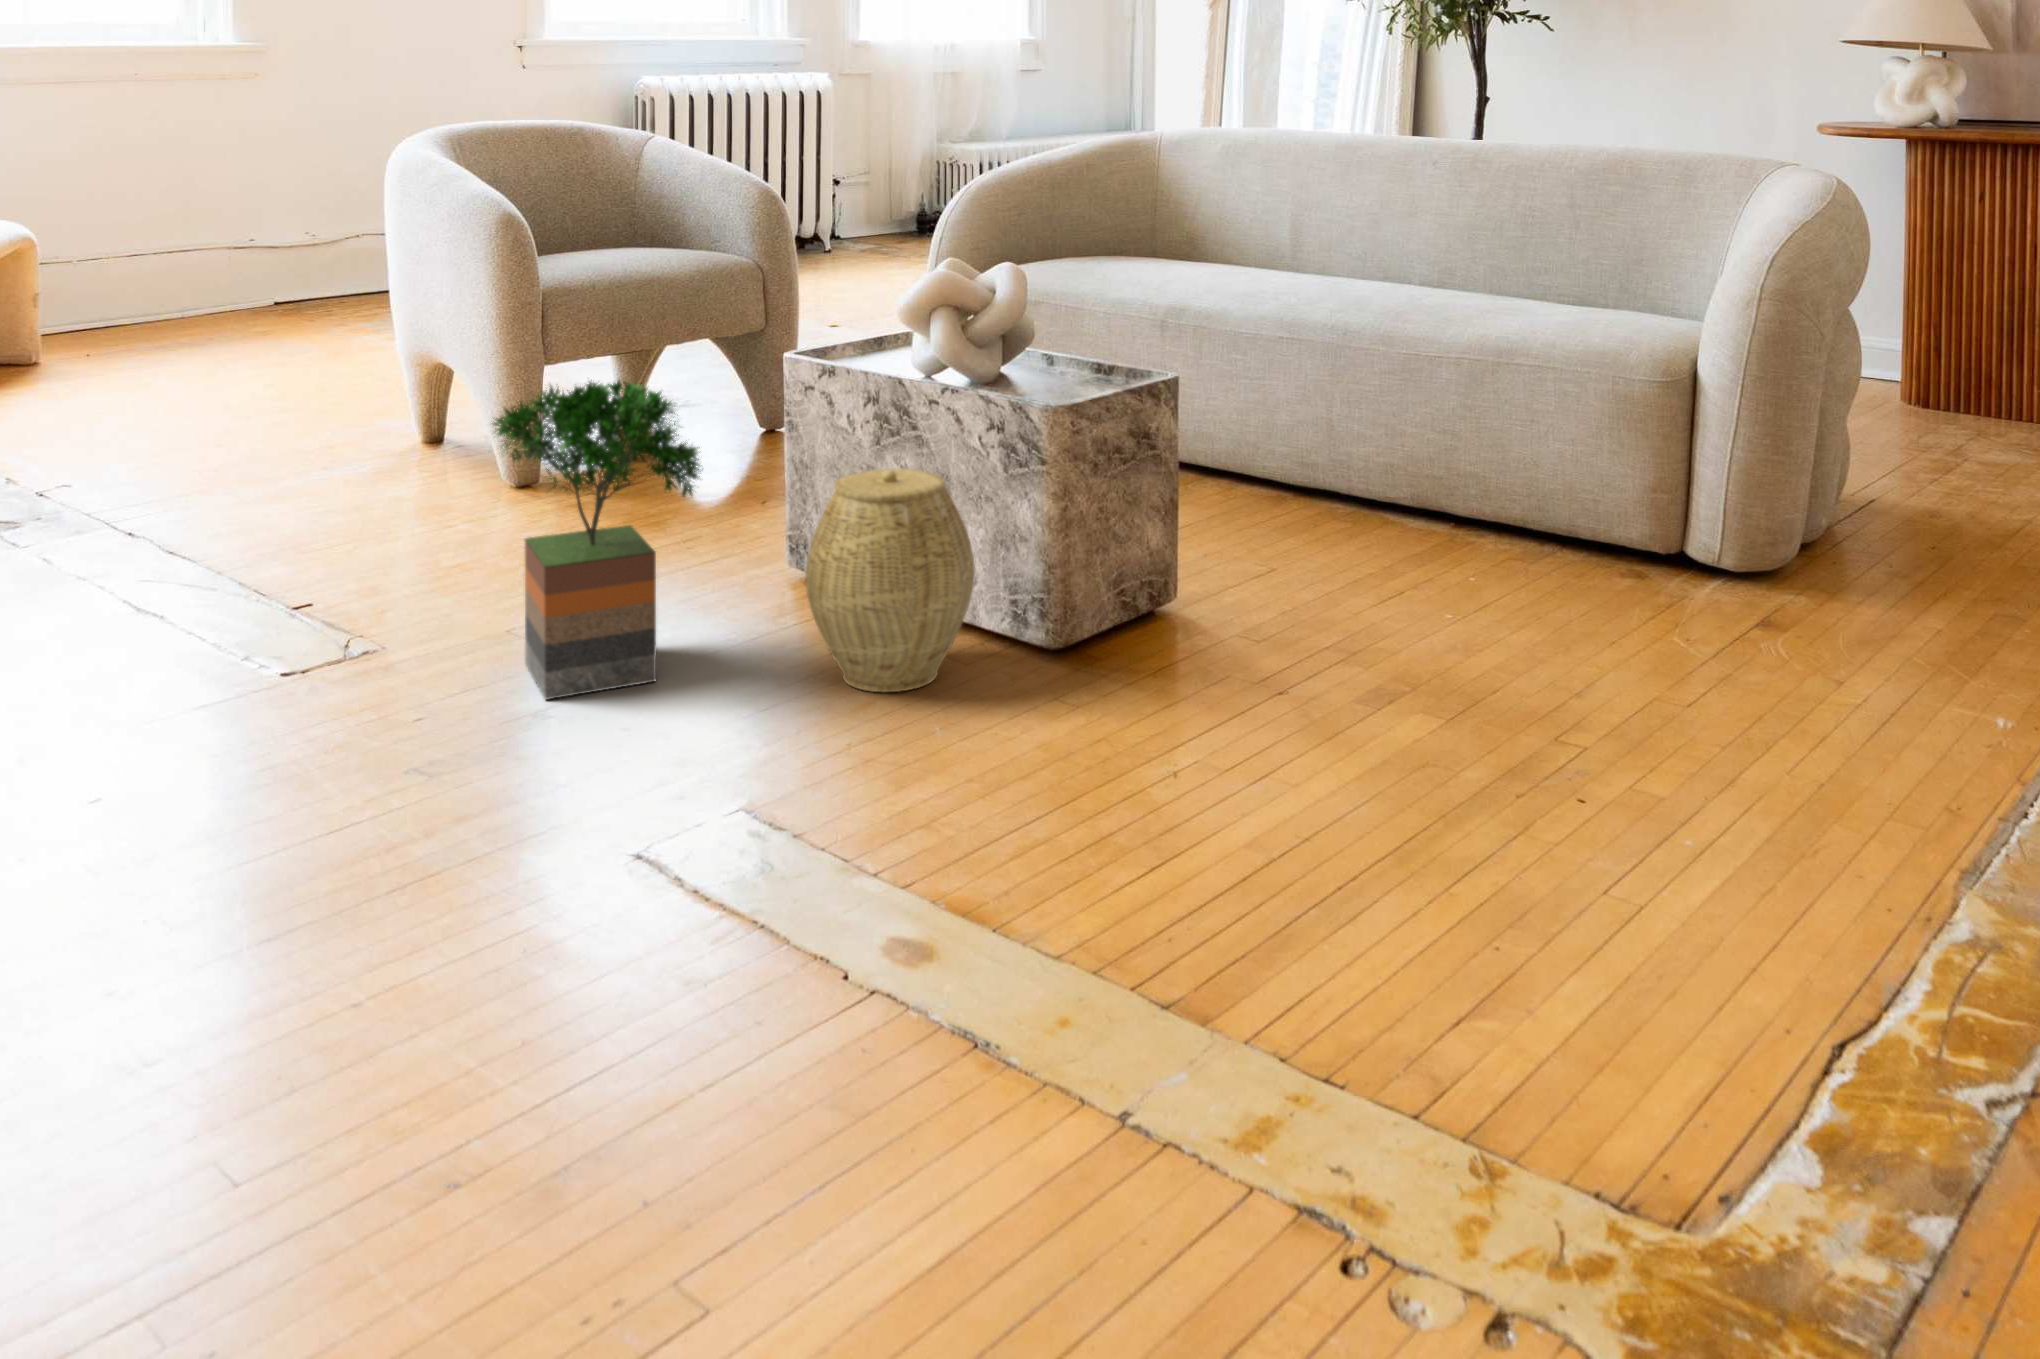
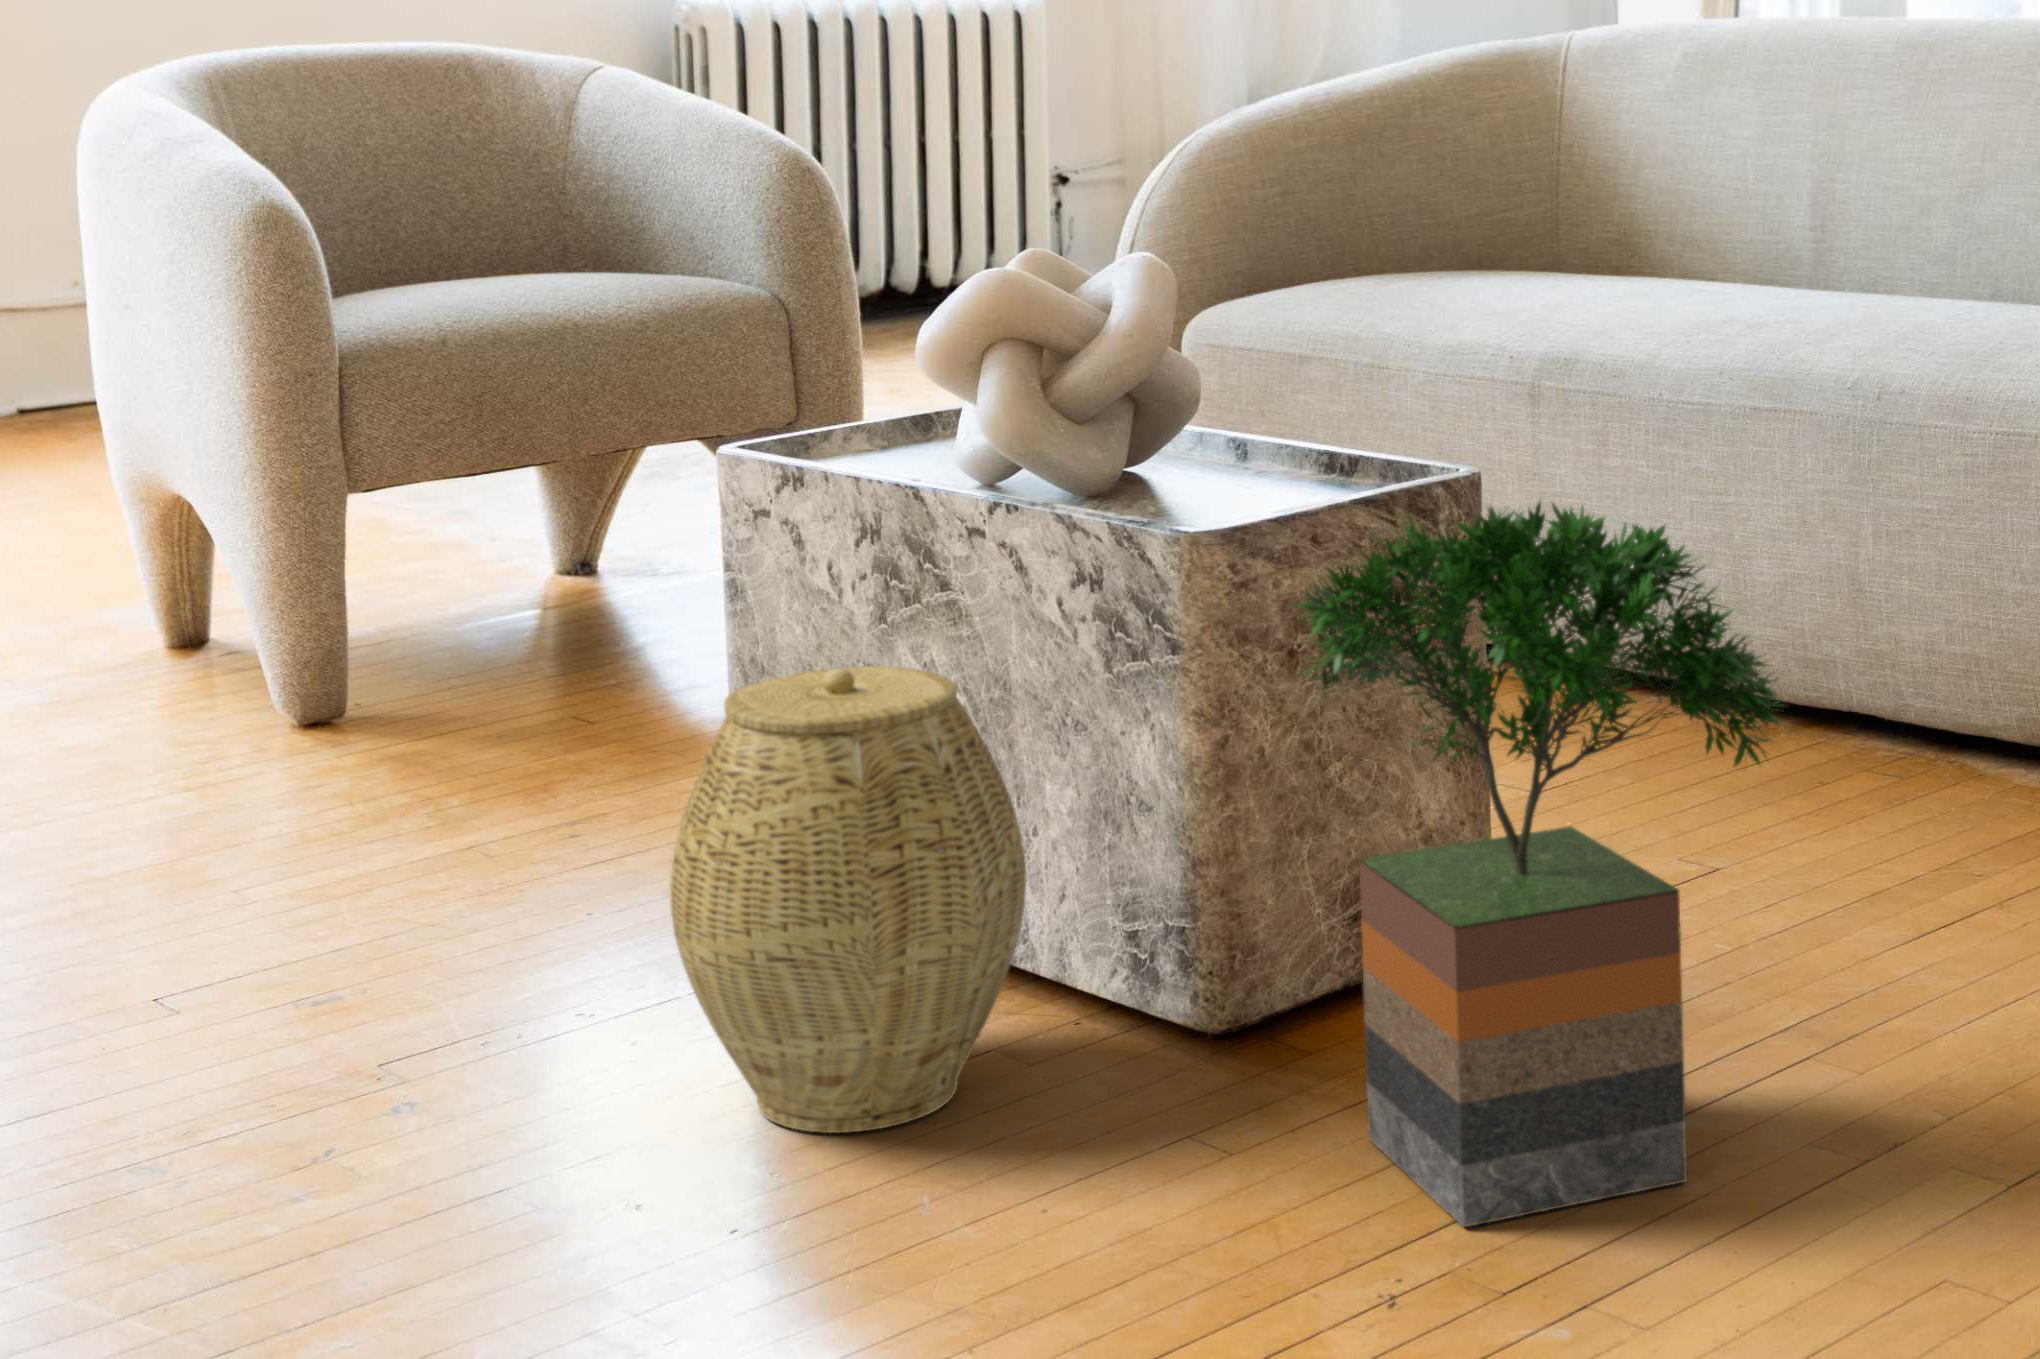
potted tree: present [492,380,700,699] -> present [1294,502,1785,1227]

